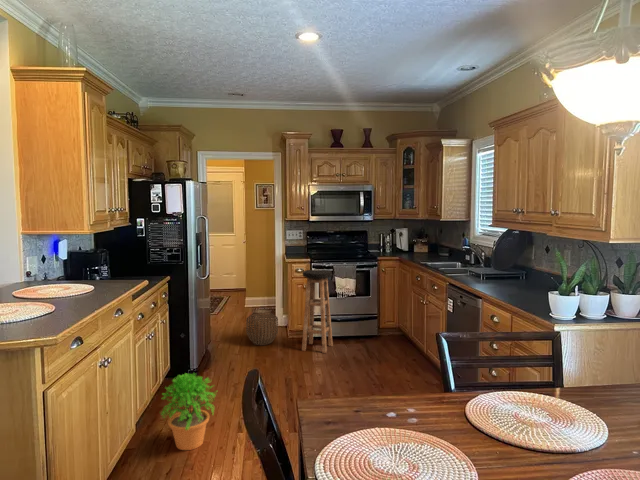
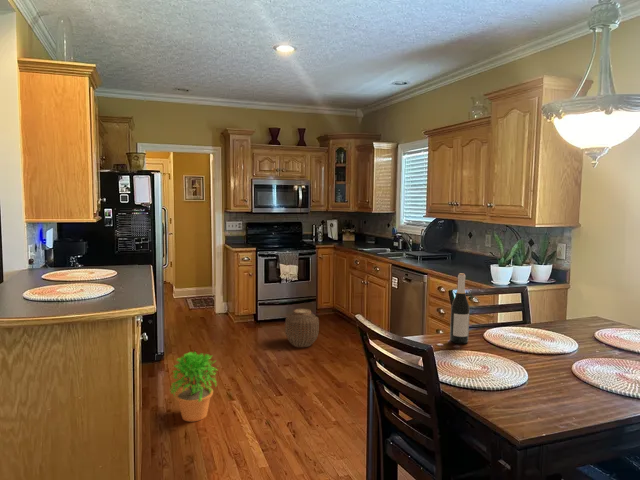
bar stool: present [302,269,333,353] -> none [253,258,281,334]
woven basket: present [246,309,278,345] -> present [285,309,319,347]
wine bottle: none [413,314,440,417] -> present [450,273,470,344]

